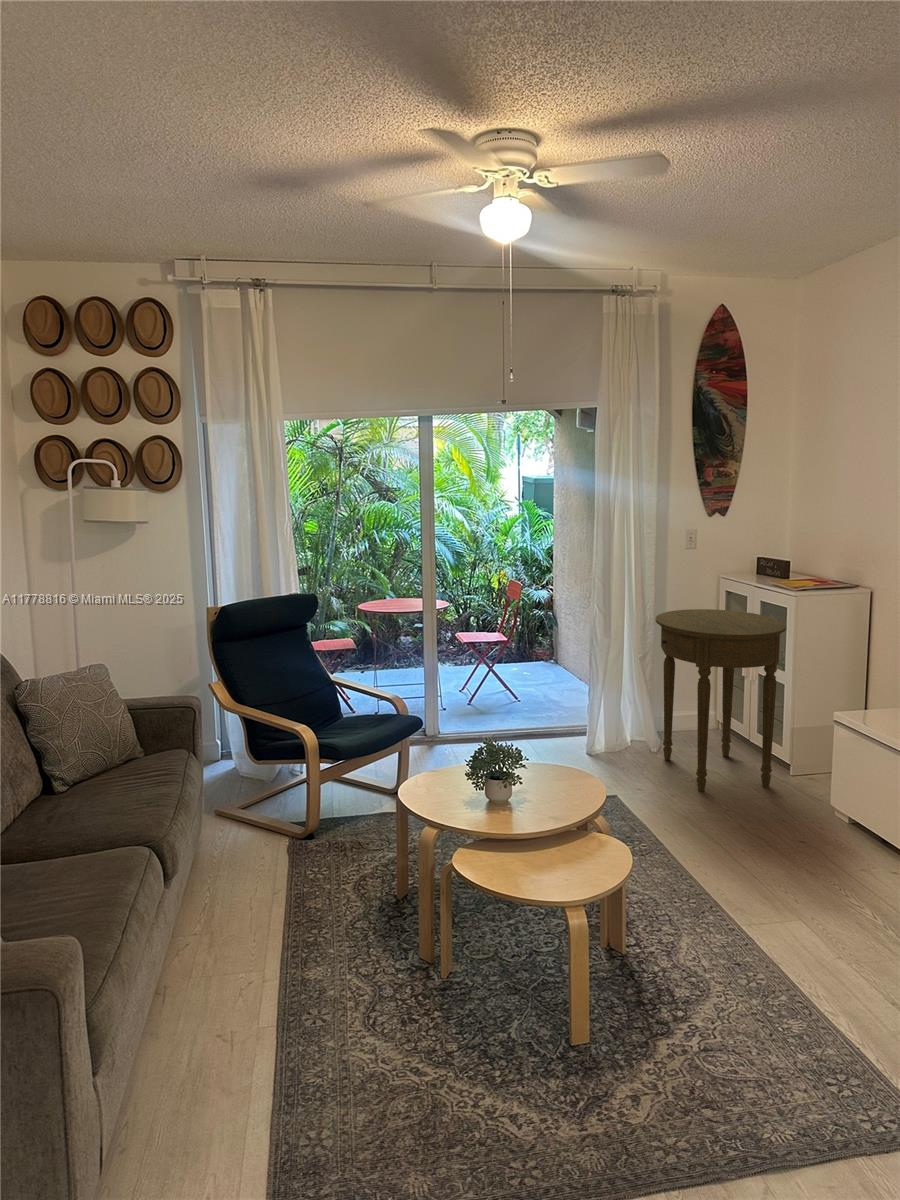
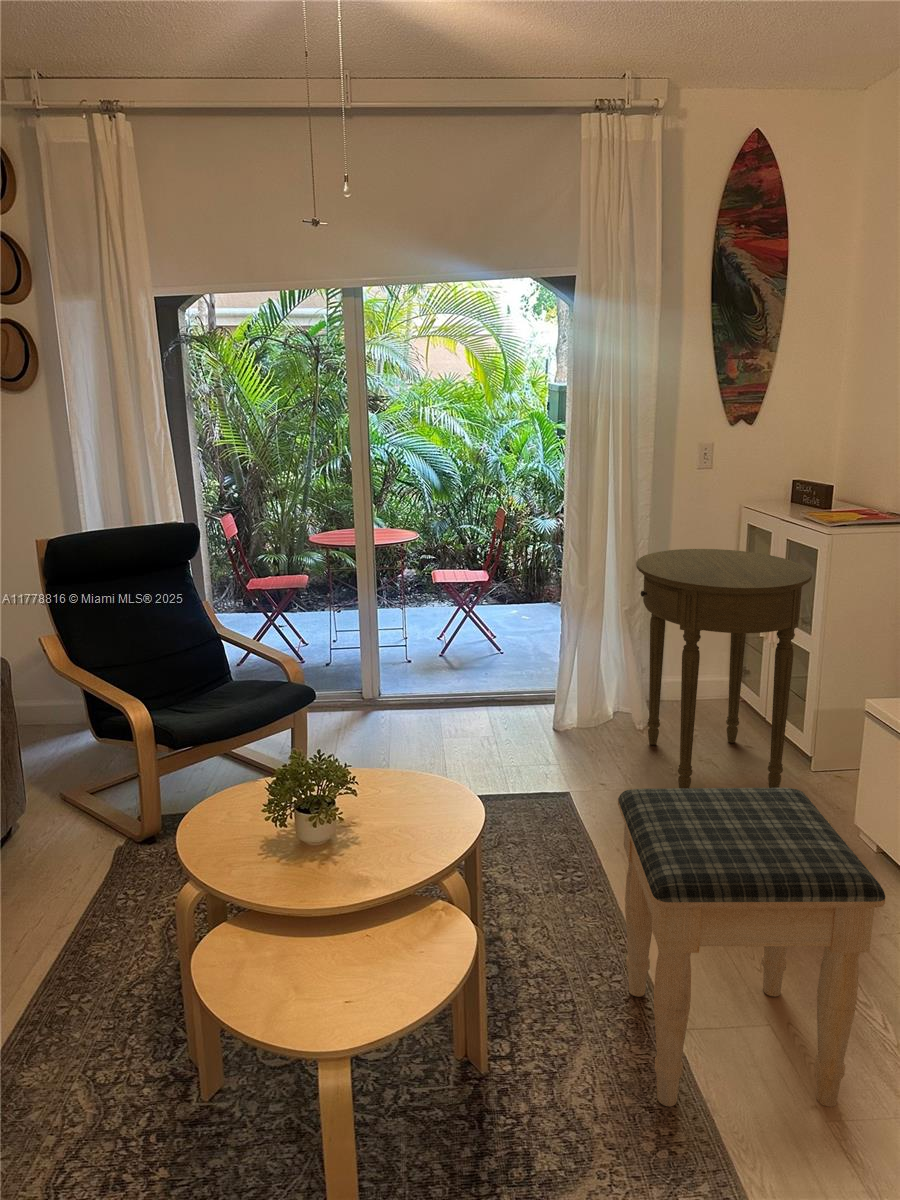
footstool: none [693,759,878,964] -> present [618,788,886,1107]

